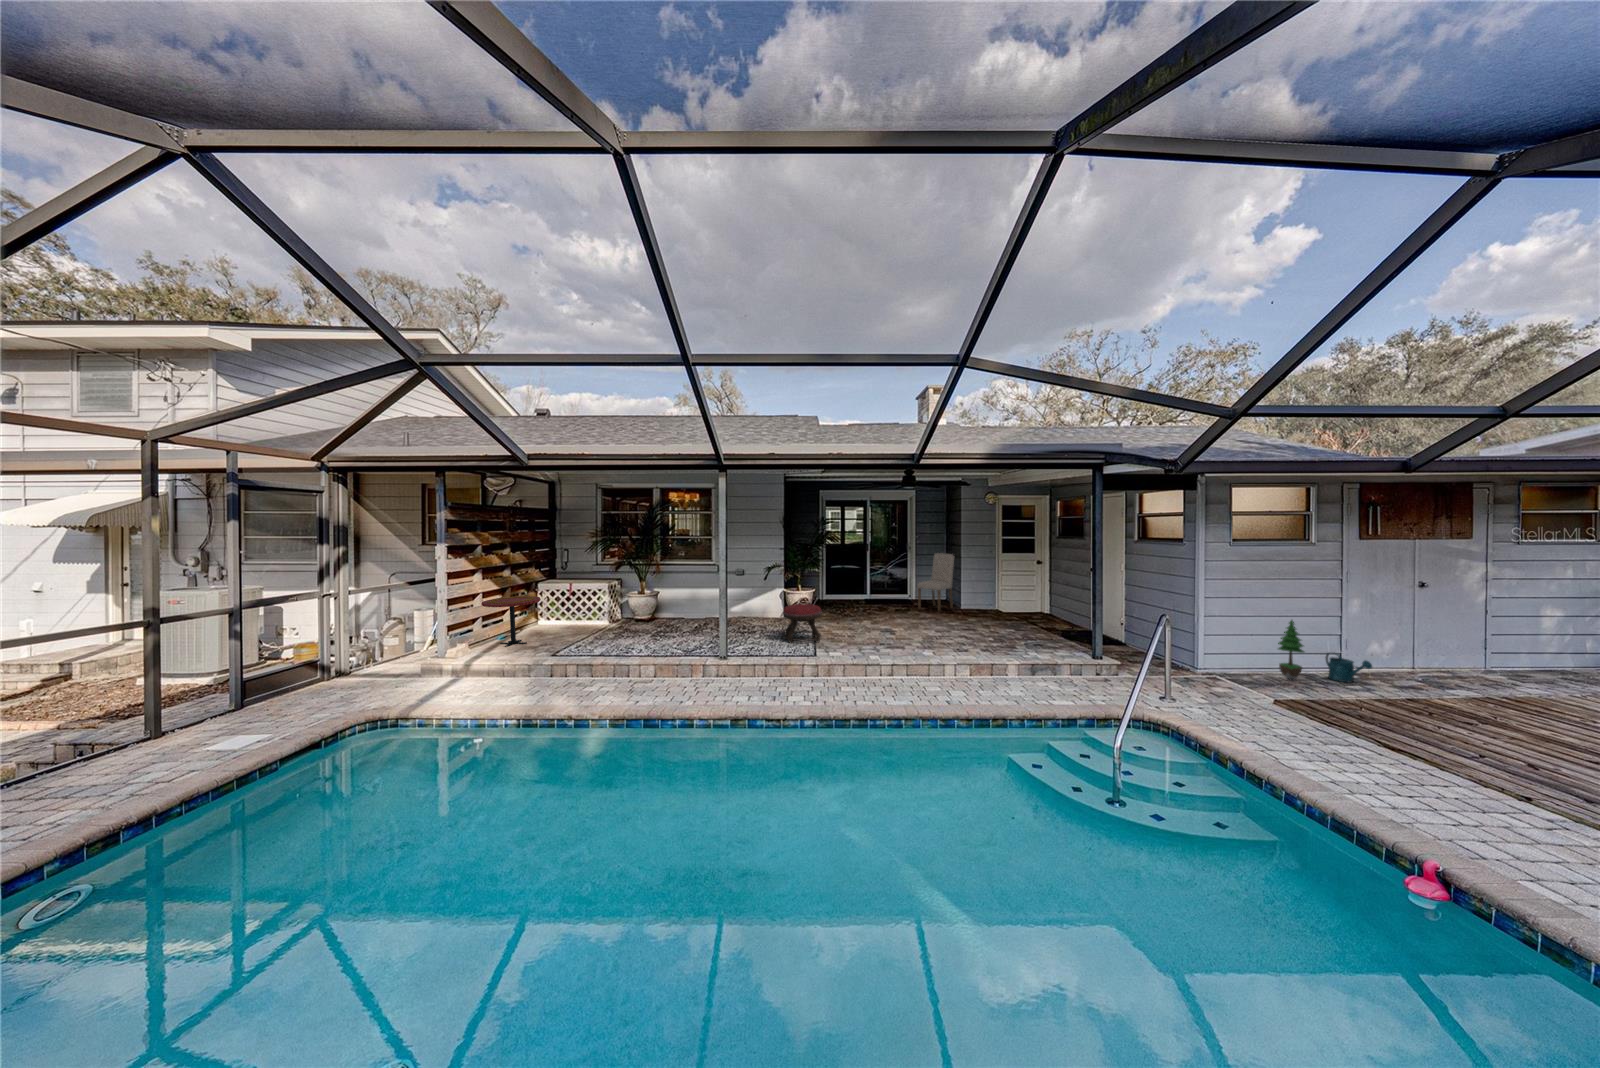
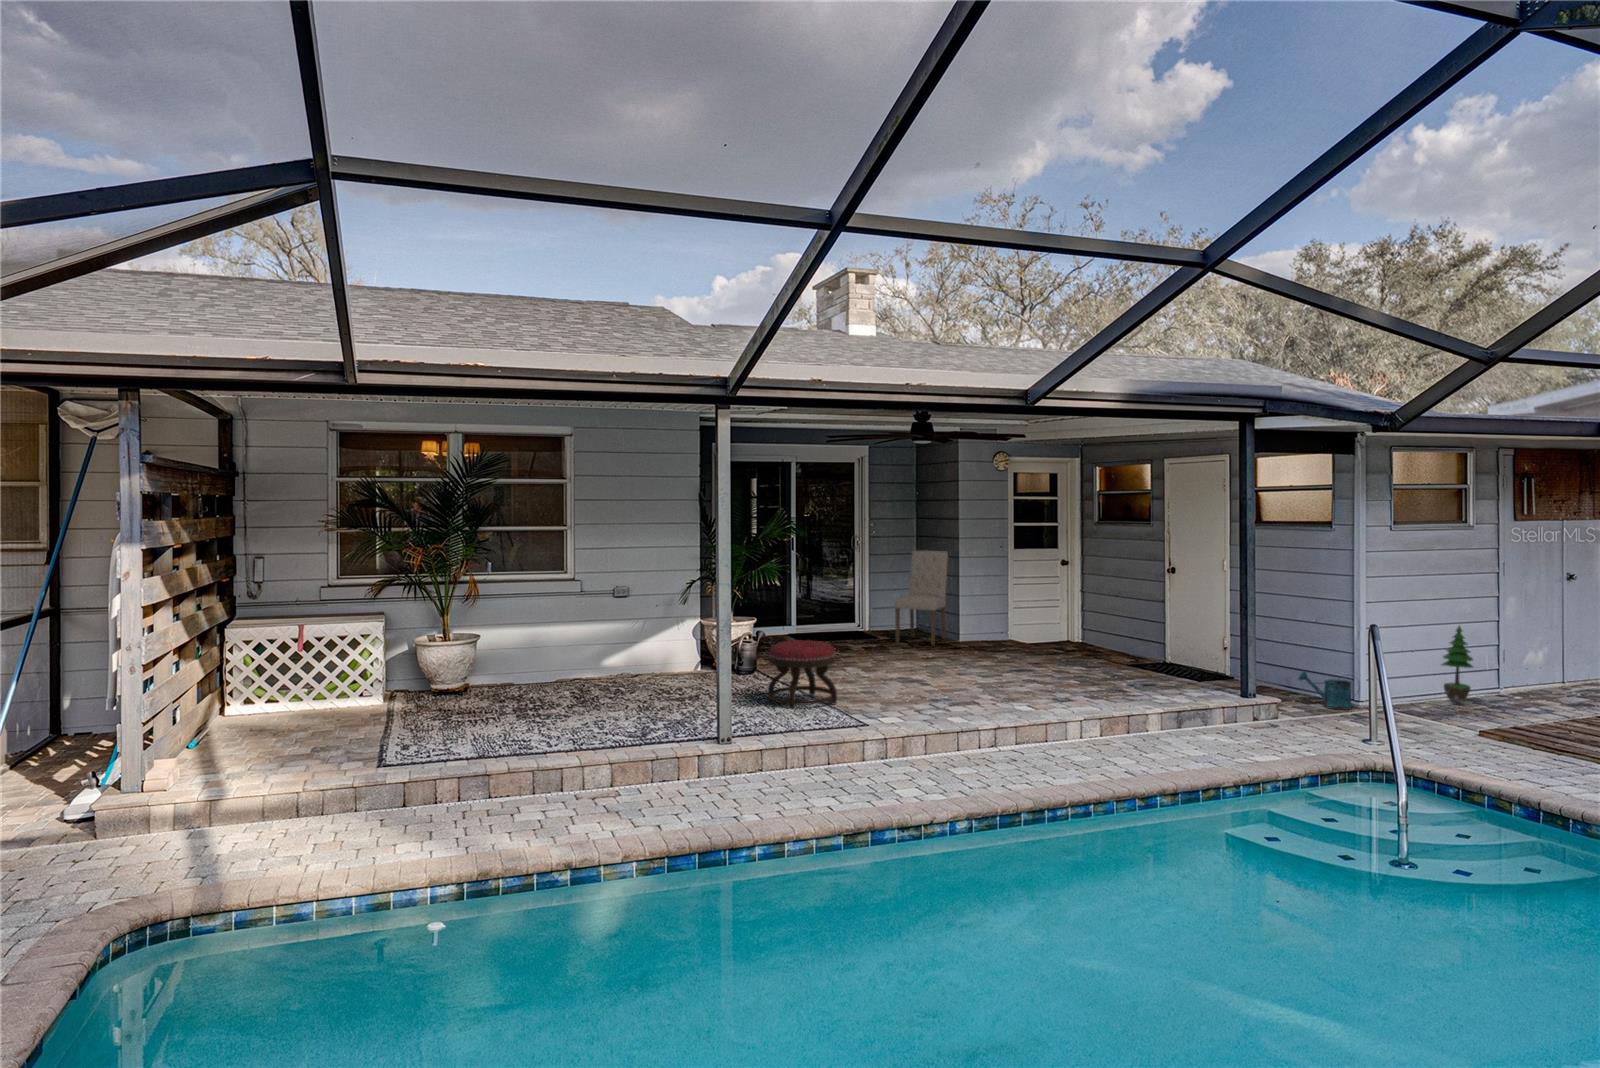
side table: present [482,596,540,647] -> none [179,652,304,760]
watering can: present [1325,653,1372,683] -> present [1299,672,1352,710]

